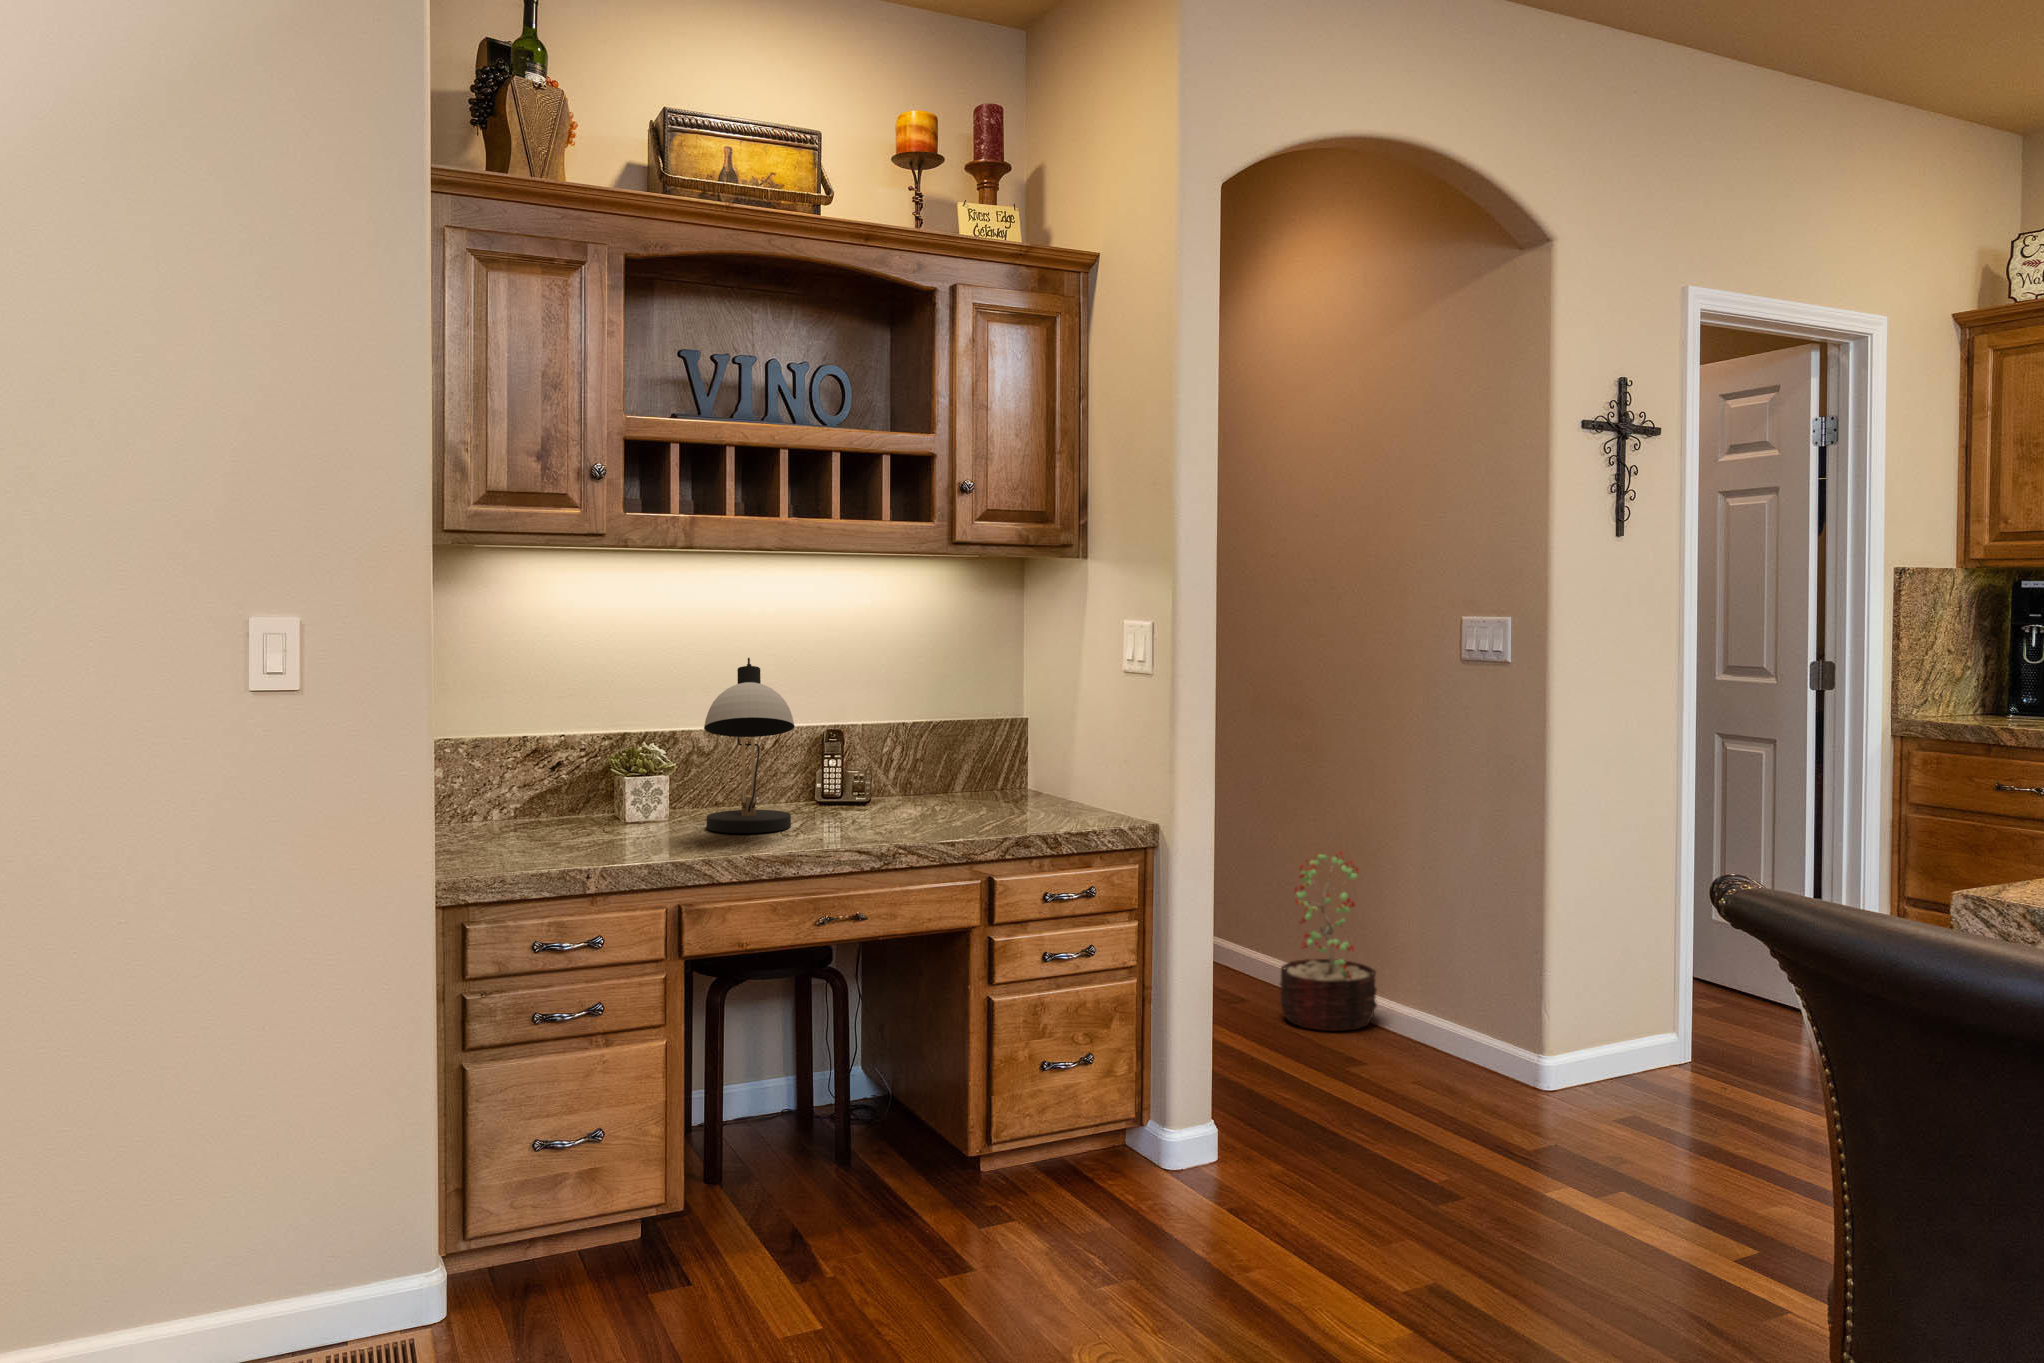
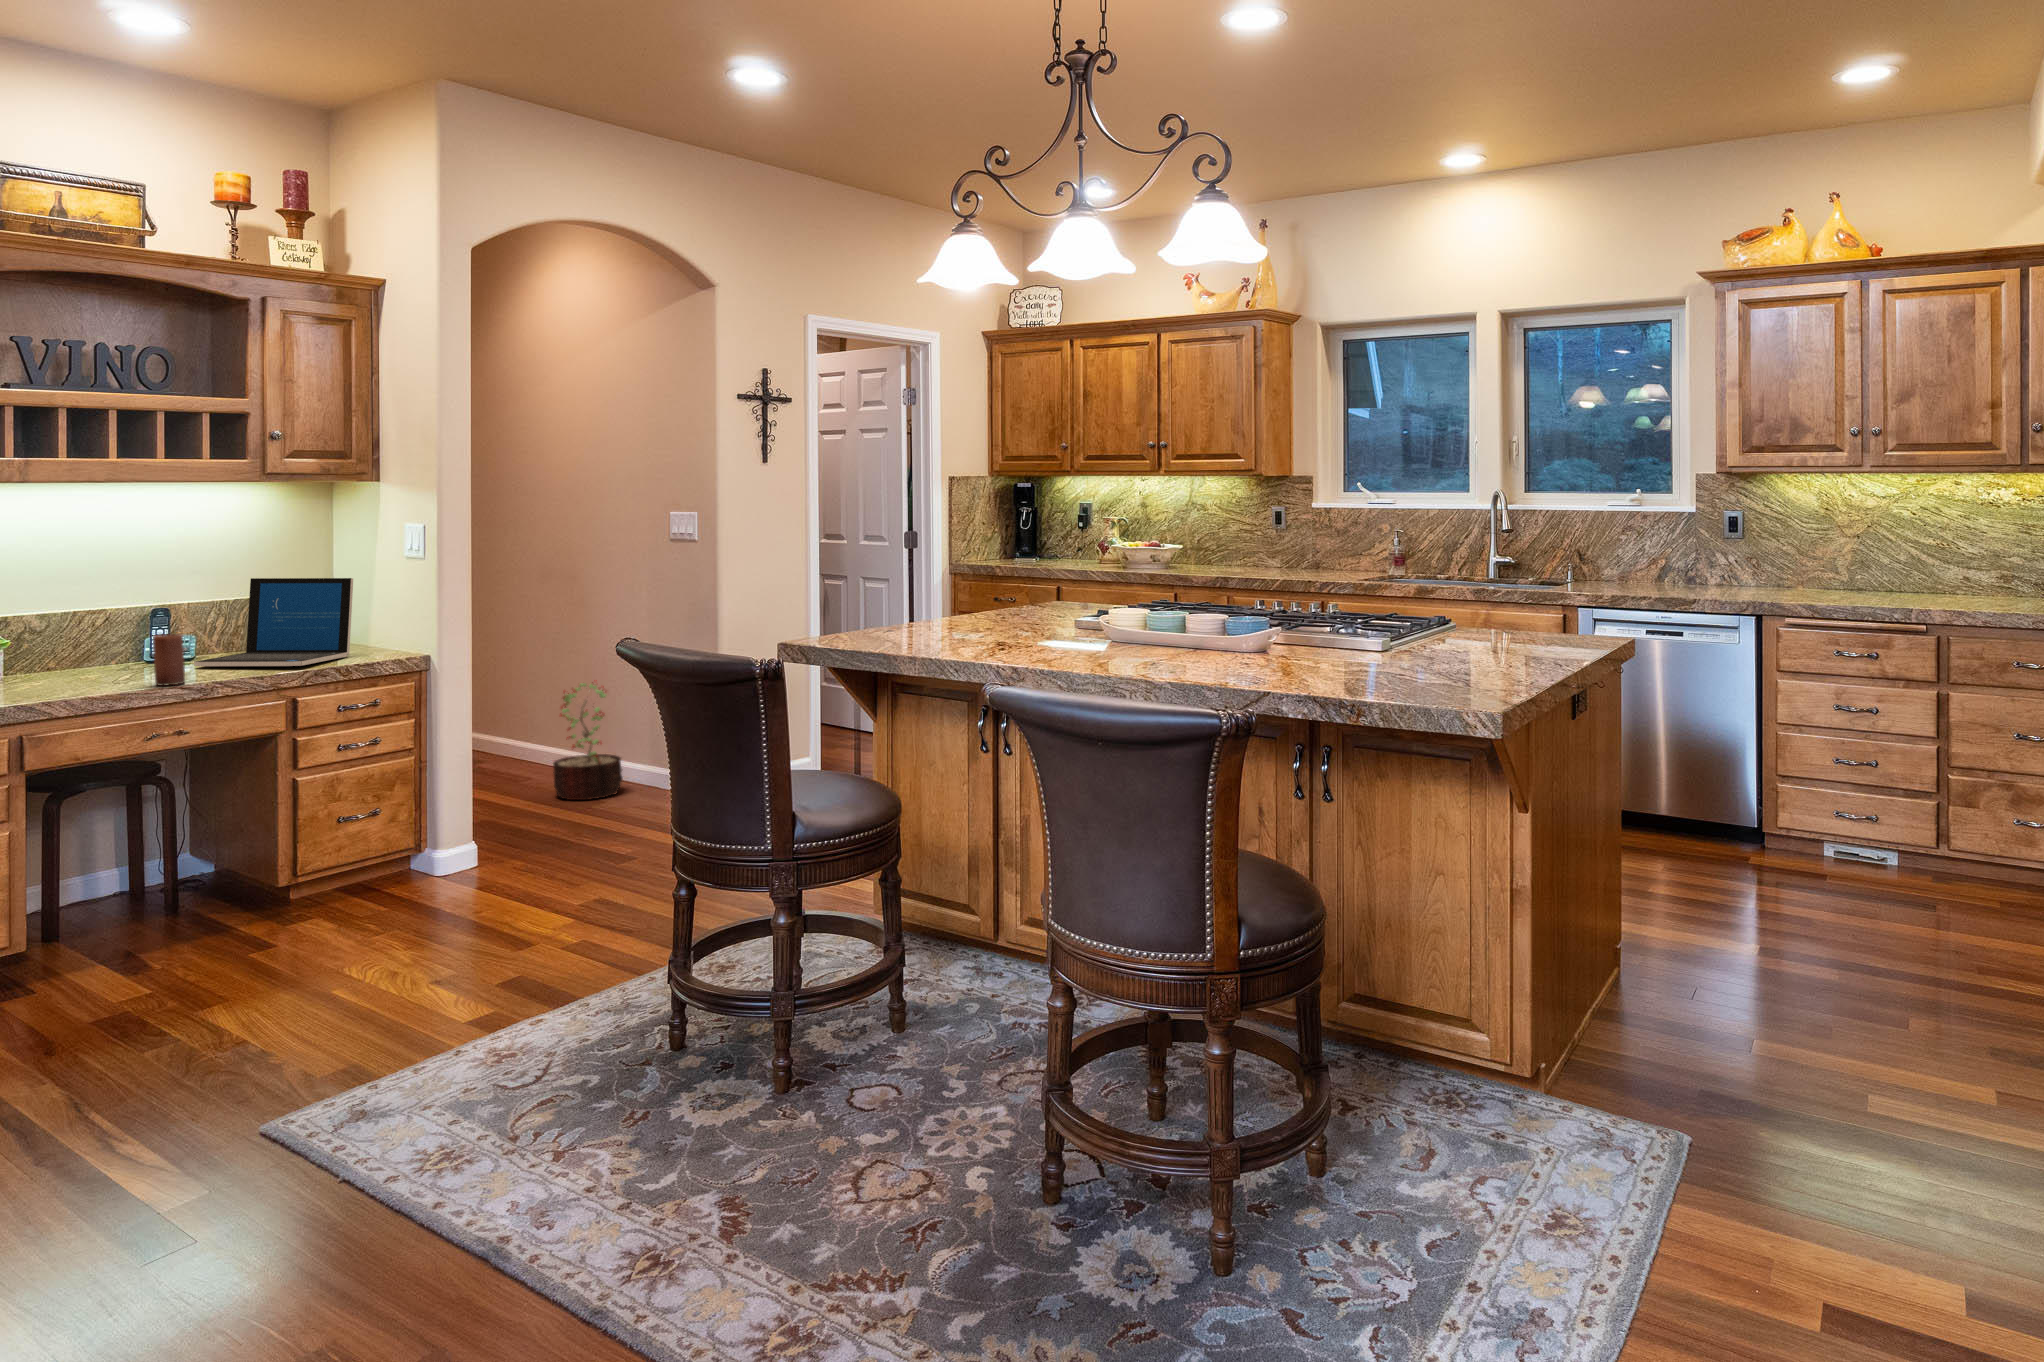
desk lamp: present [704,658,795,833] -> none [35,551,122,682]
laptop: none [871,696,1062,826] -> present [194,578,353,666]
candle: none [831,776,866,849] -> present [153,634,185,686]

